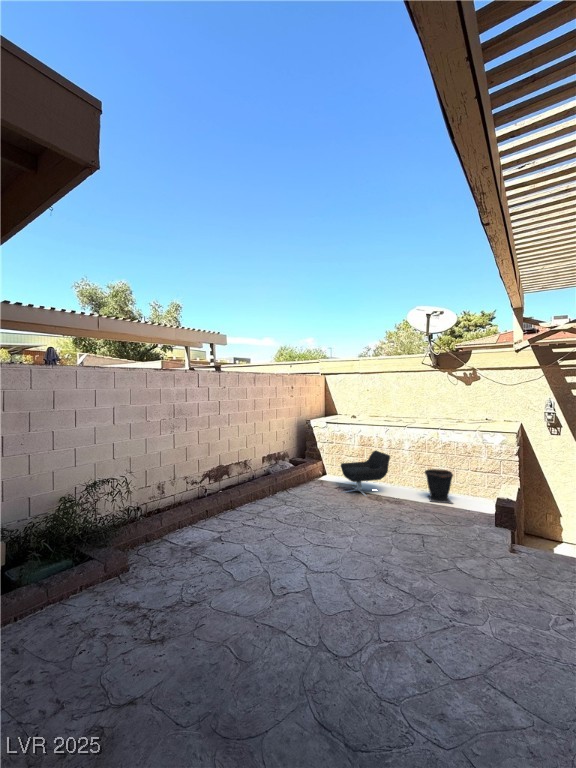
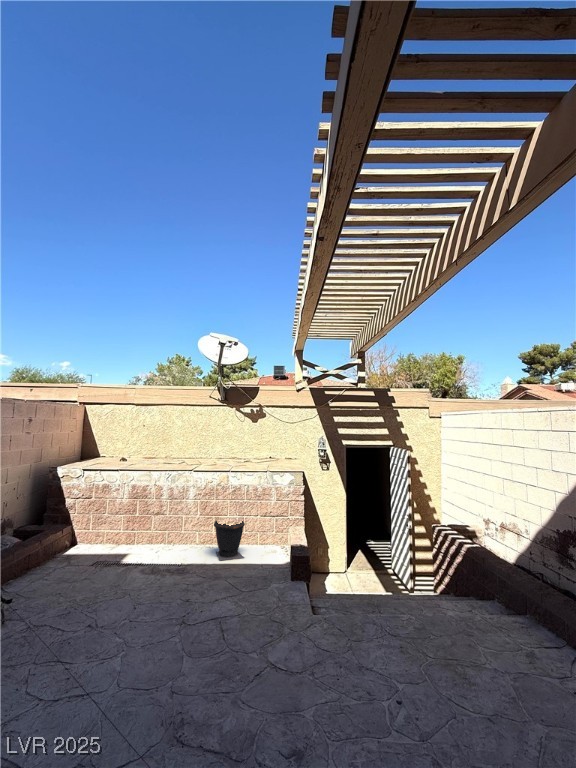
lounge chair: present [341,451,390,496] -> none [99,503,173,572]

